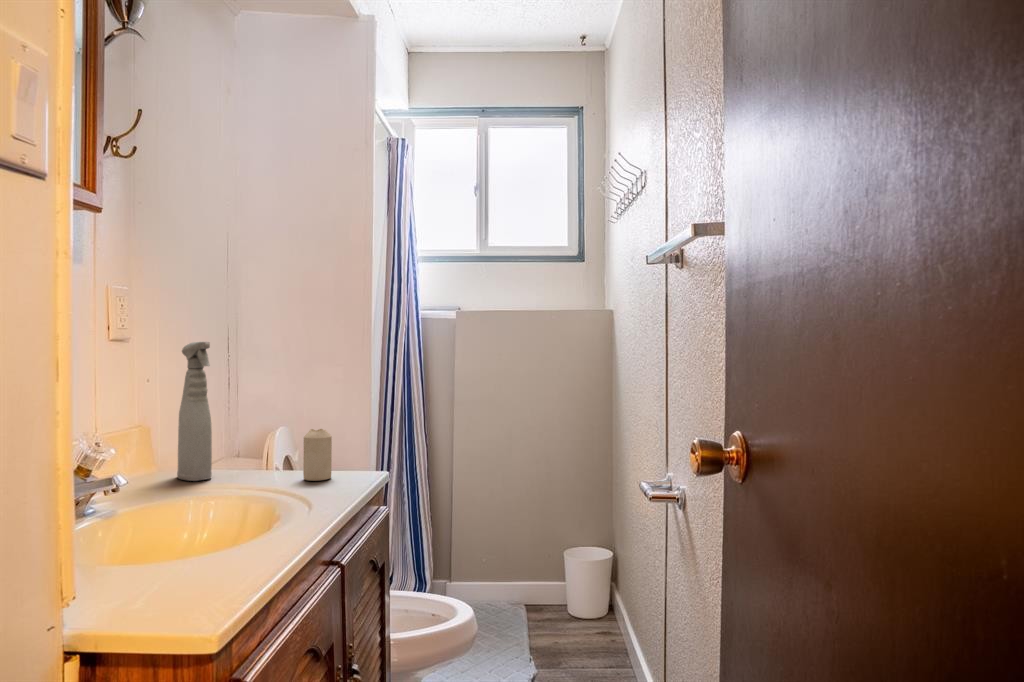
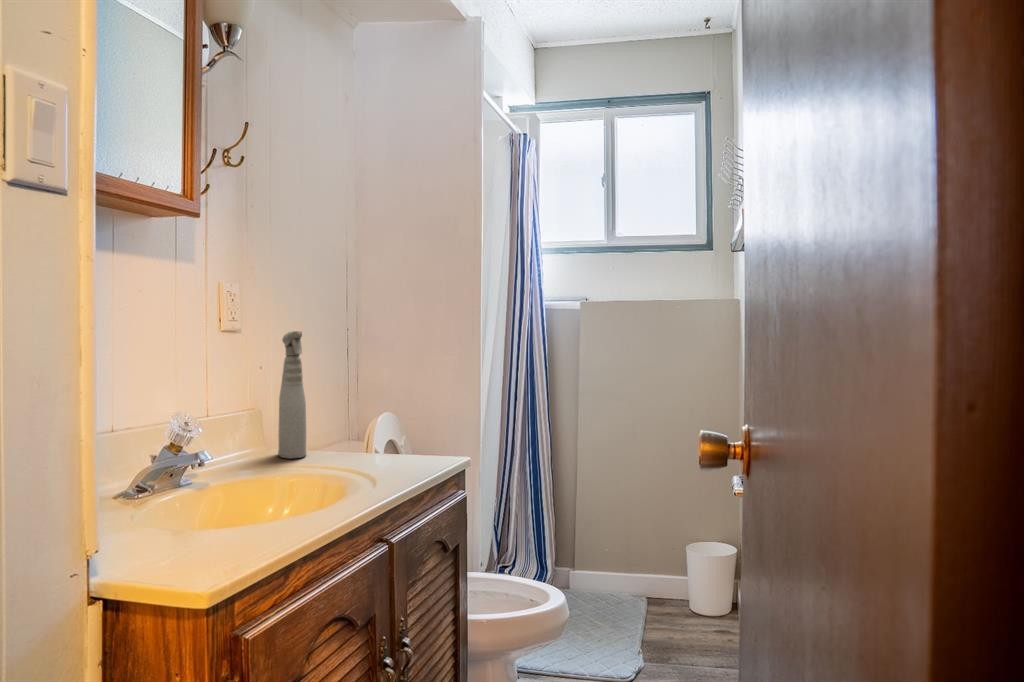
candle: present [303,429,332,481] -> none [381,415,408,464]

